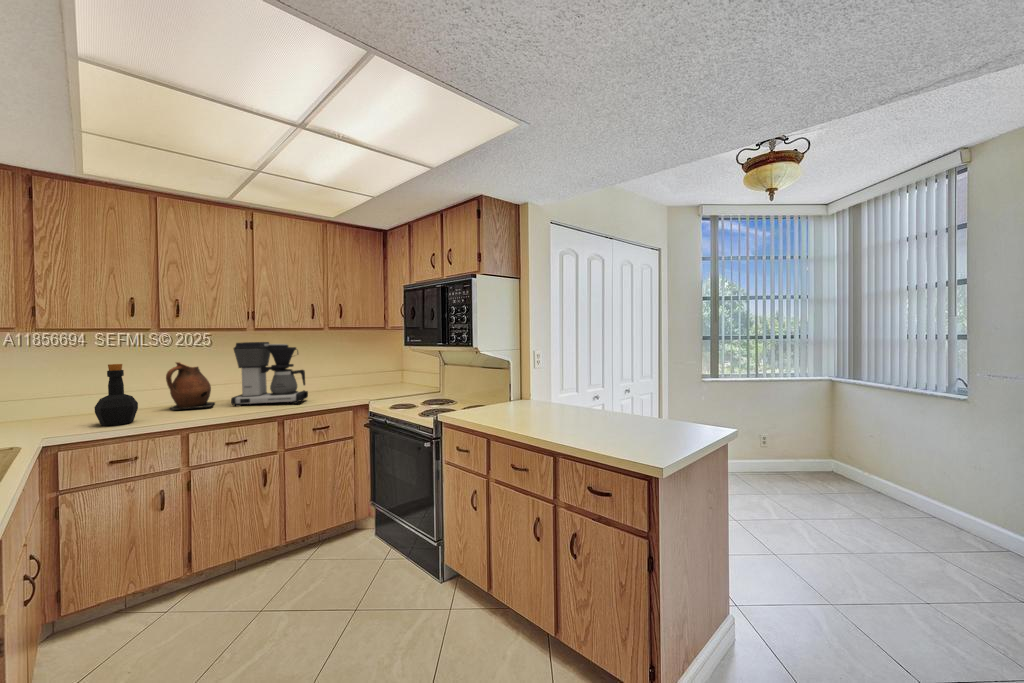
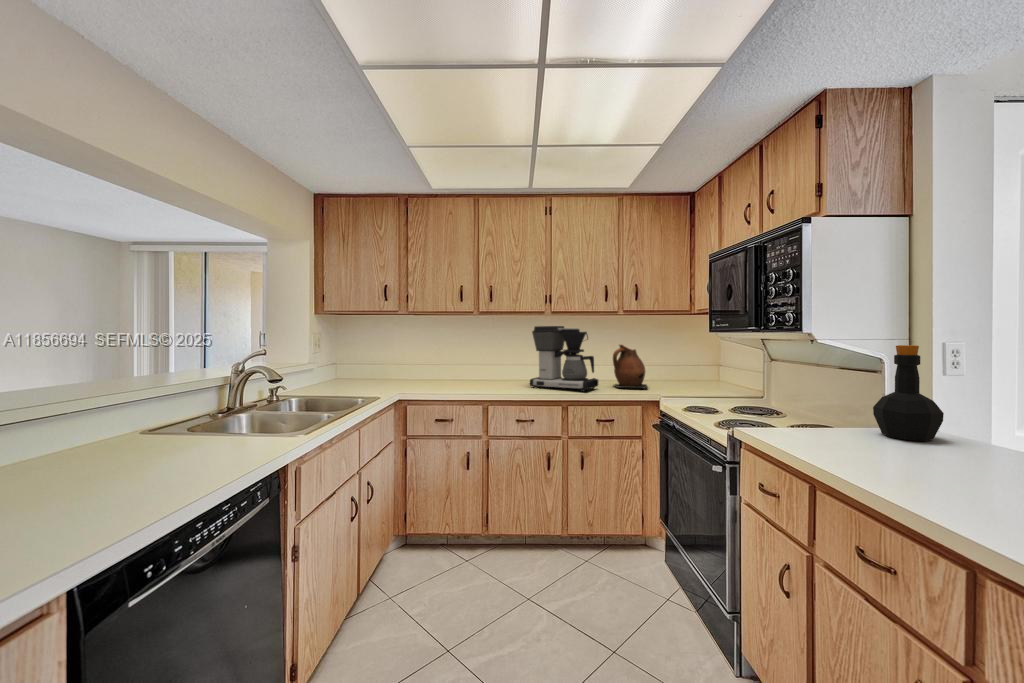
ceramic pitcher: present [166,362,215,410] -> present [613,345,648,388]
bottle: present [94,364,138,426] -> present [873,345,944,441]

